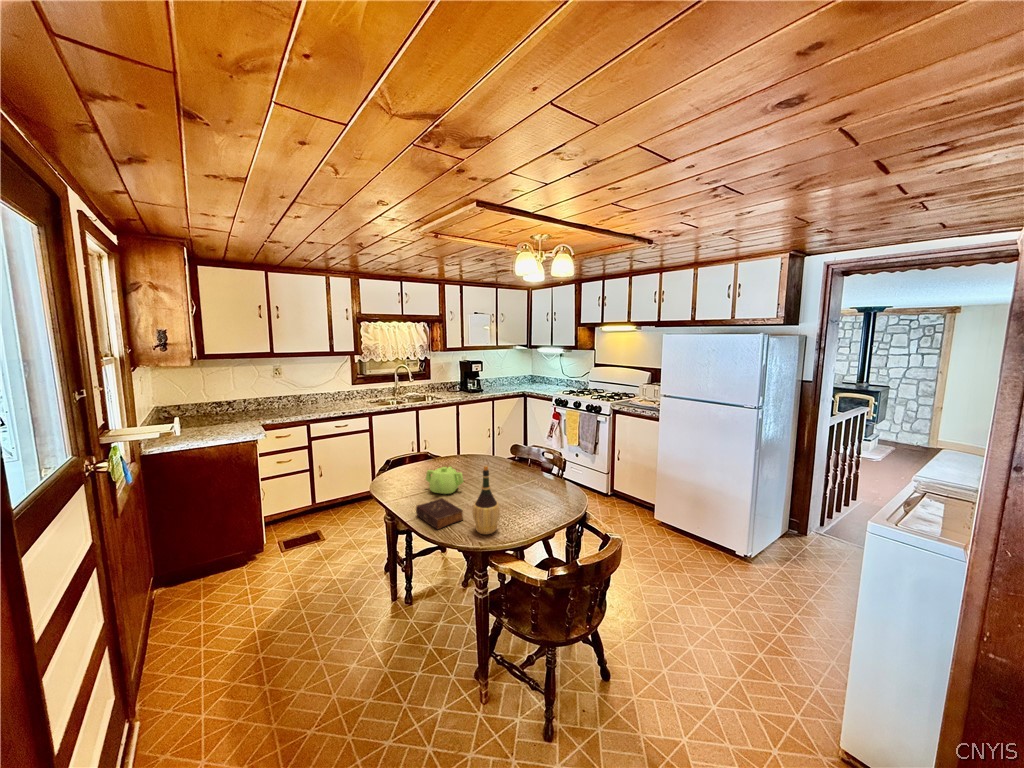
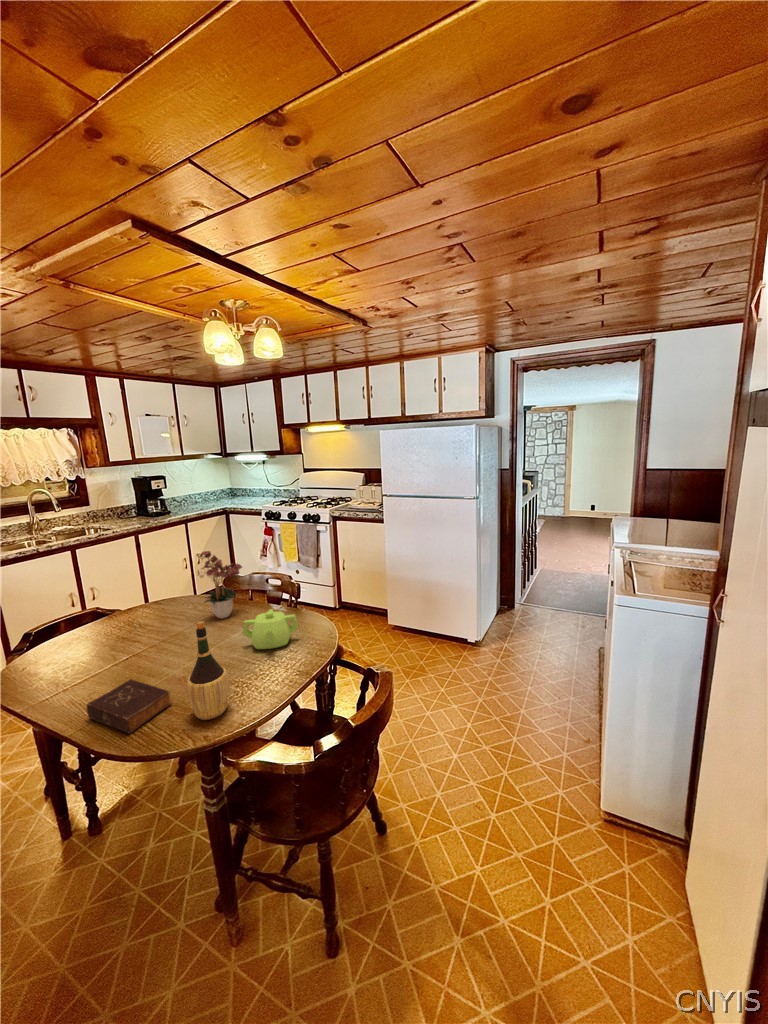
flower arrangement: none [491,418,527,475] -> present [198,551,242,618]
teapot: present [426,467,464,494] -> present [243,609,298,649]

